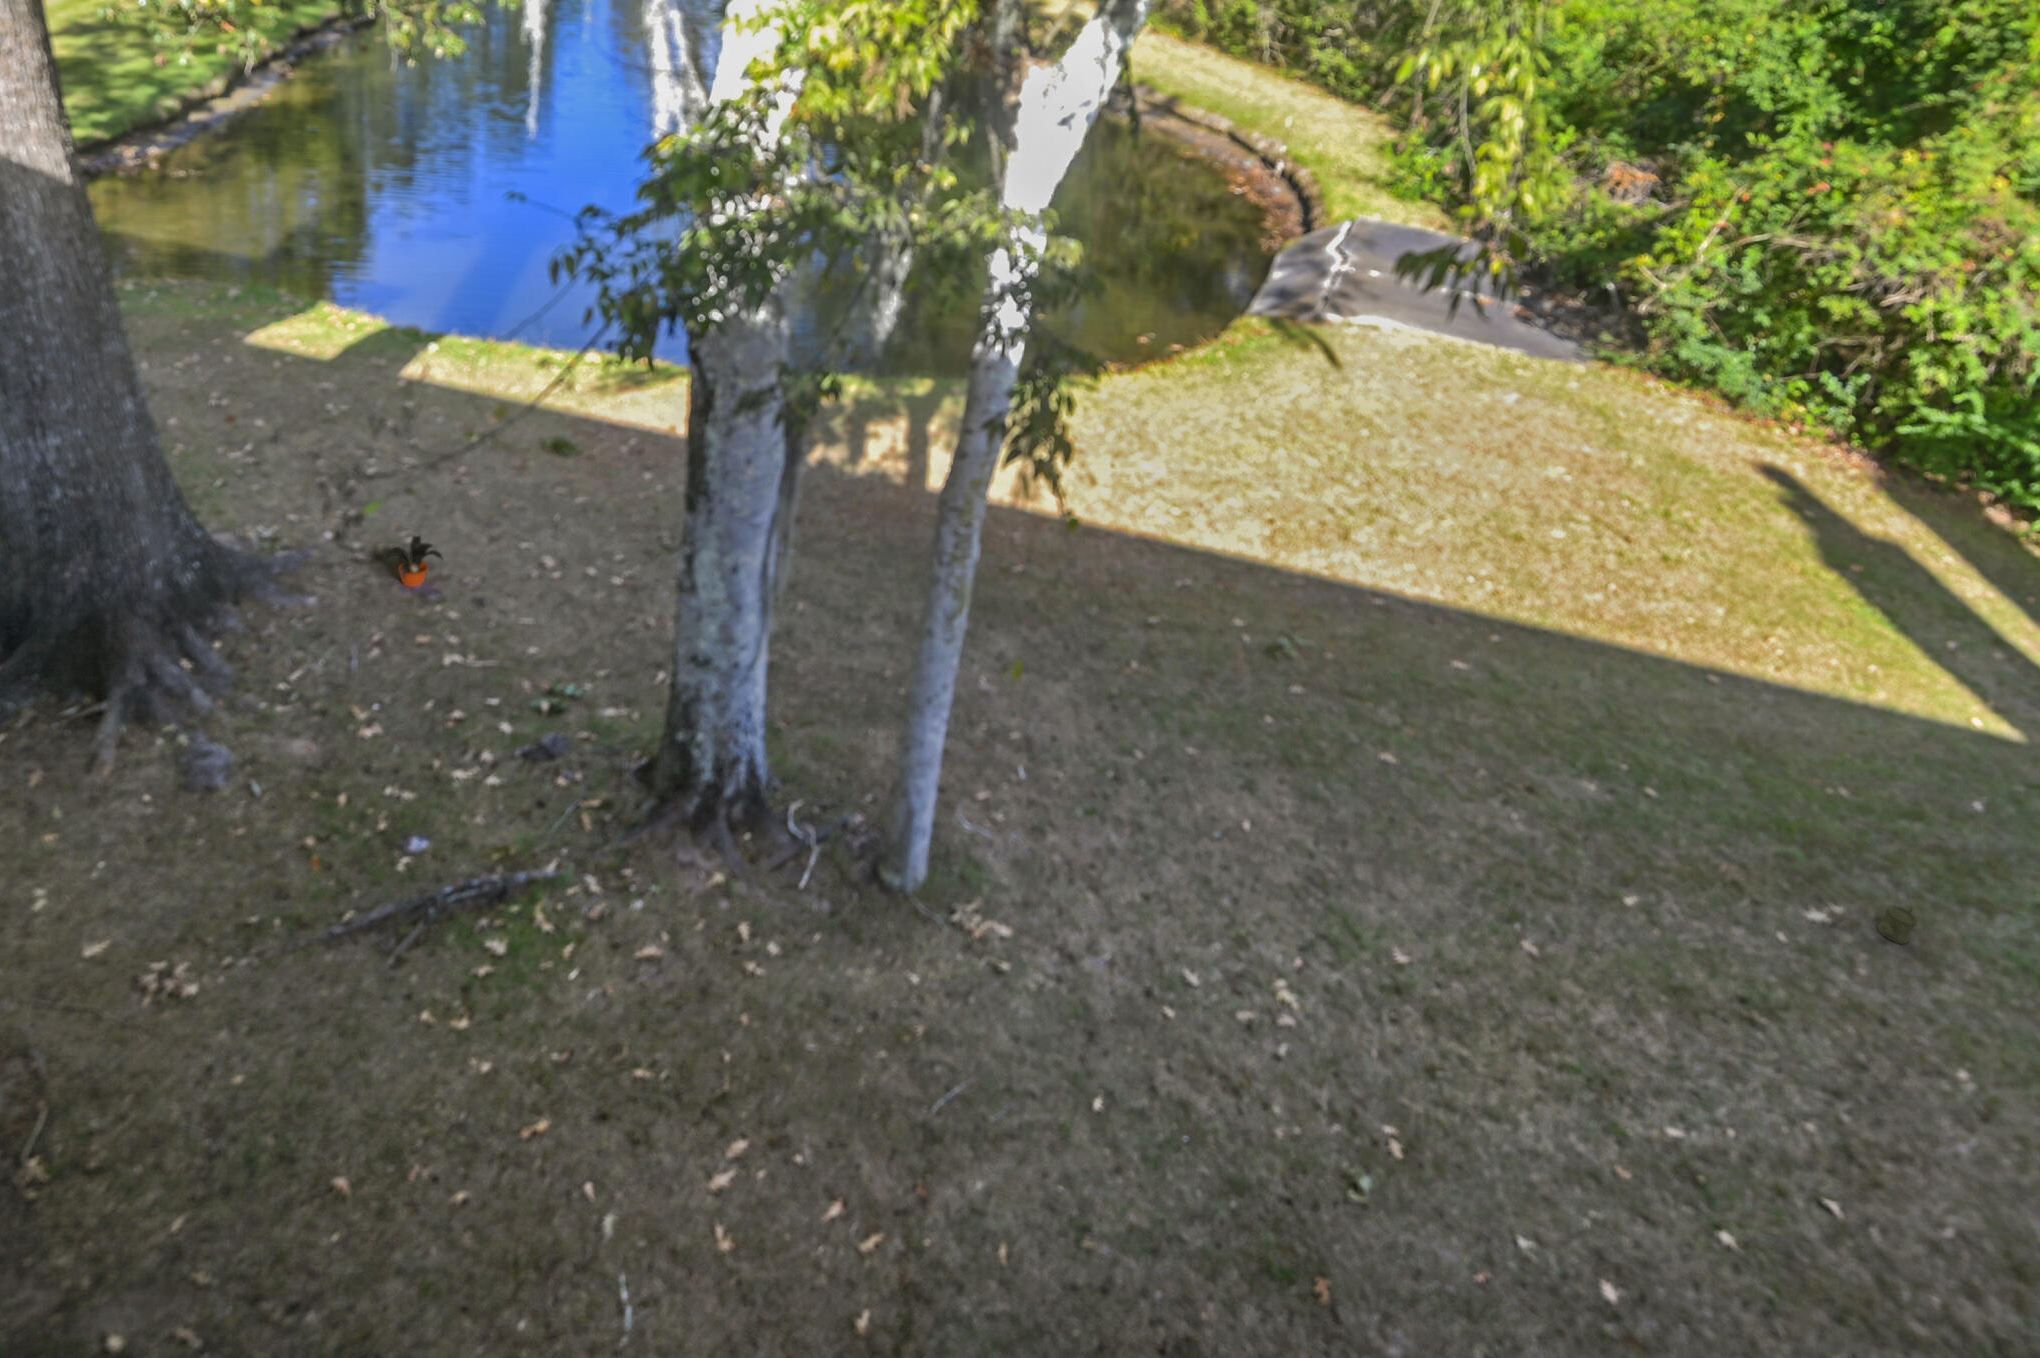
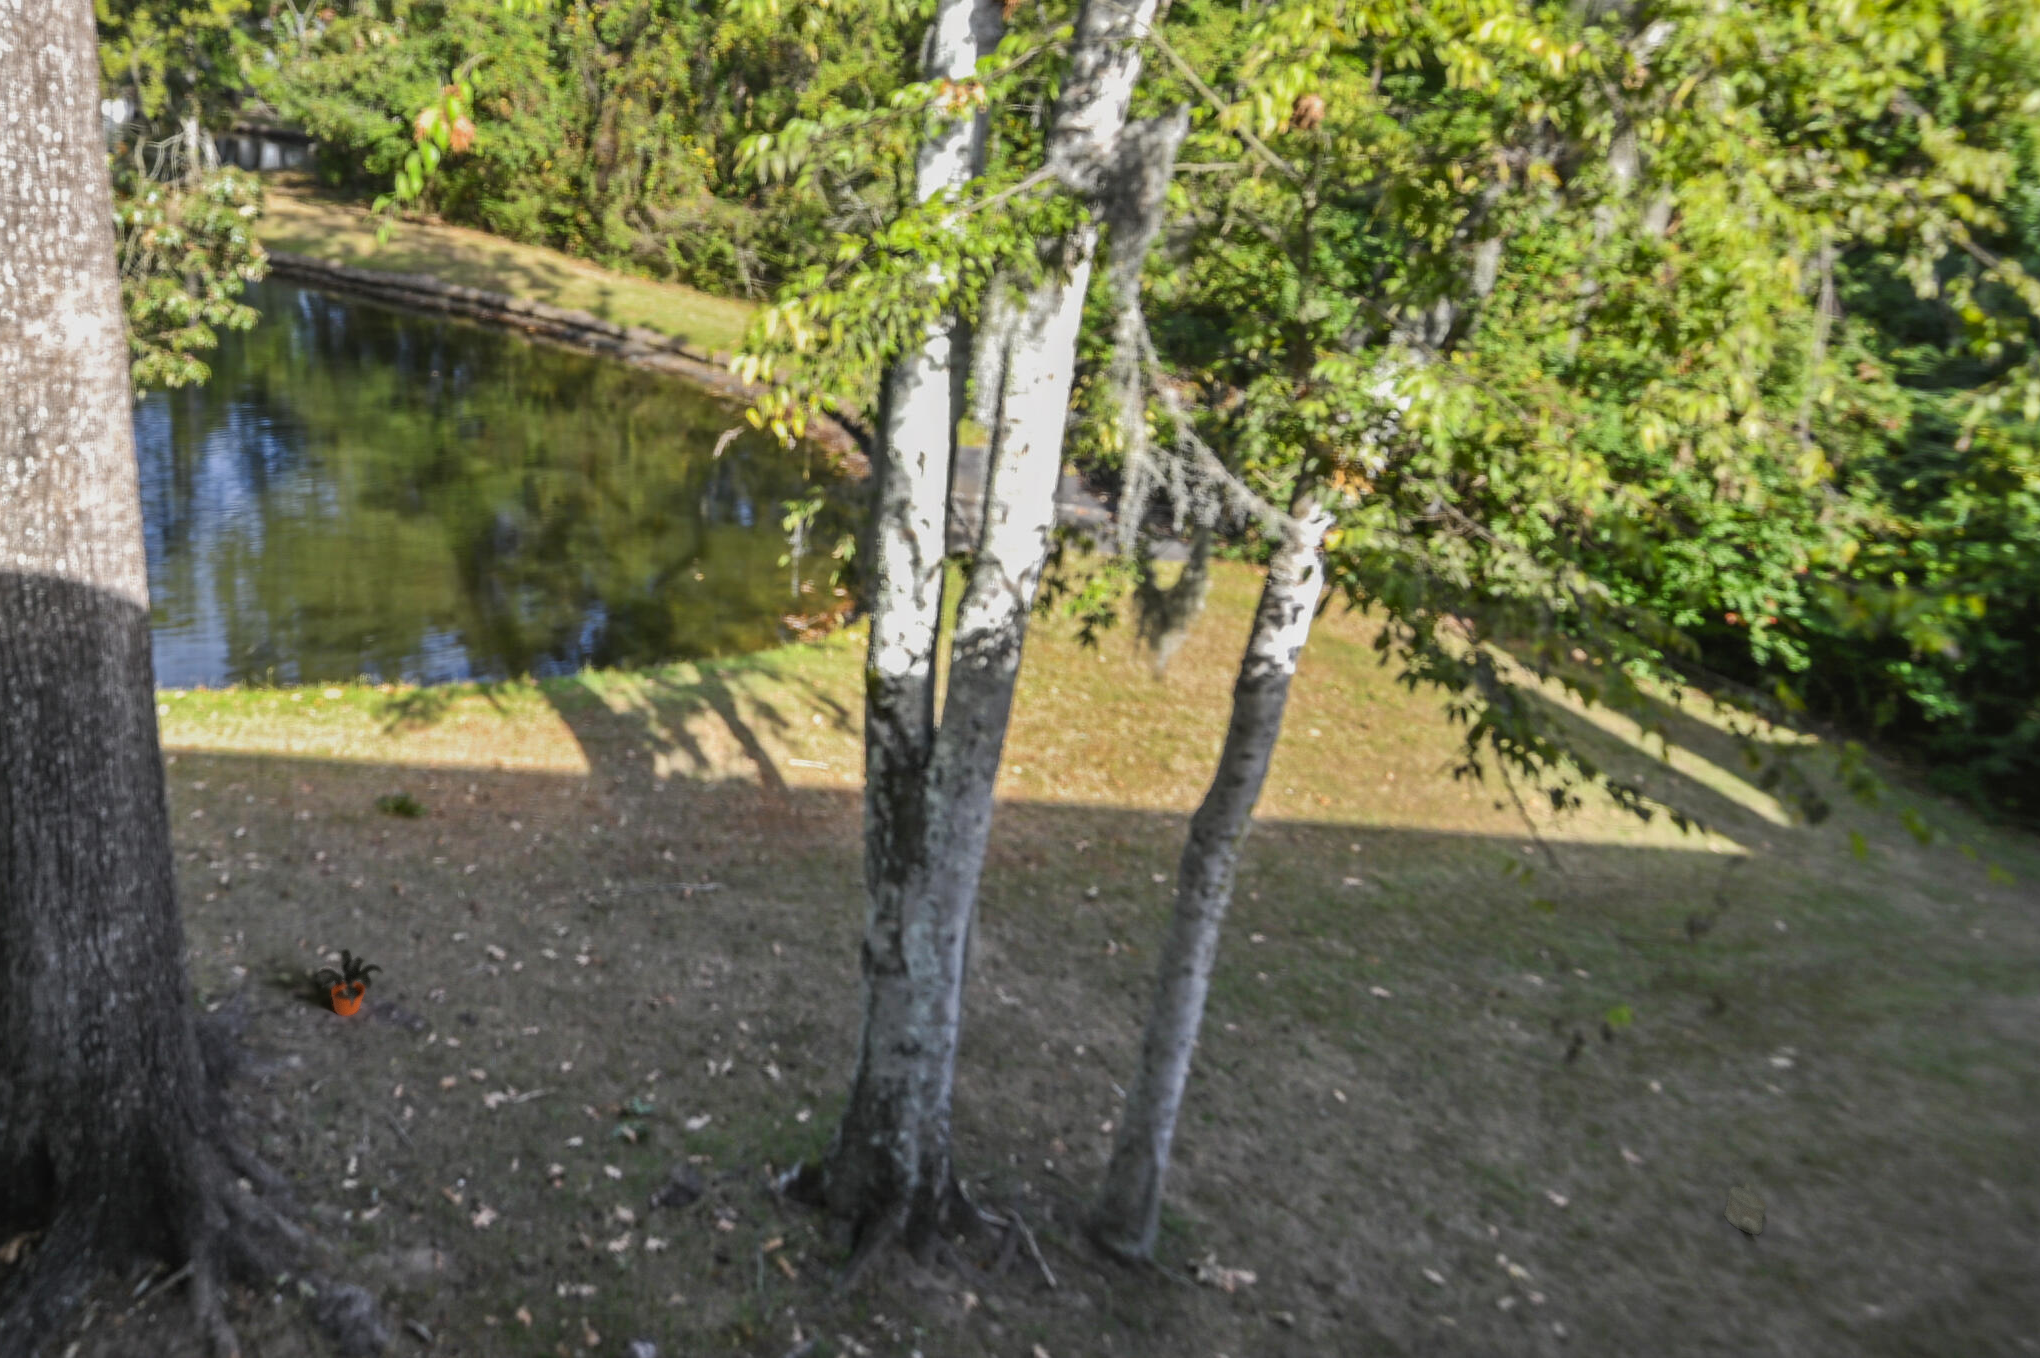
watering can: present [1877,905,1917,944] -> present [1724,1183,1767,1235]

